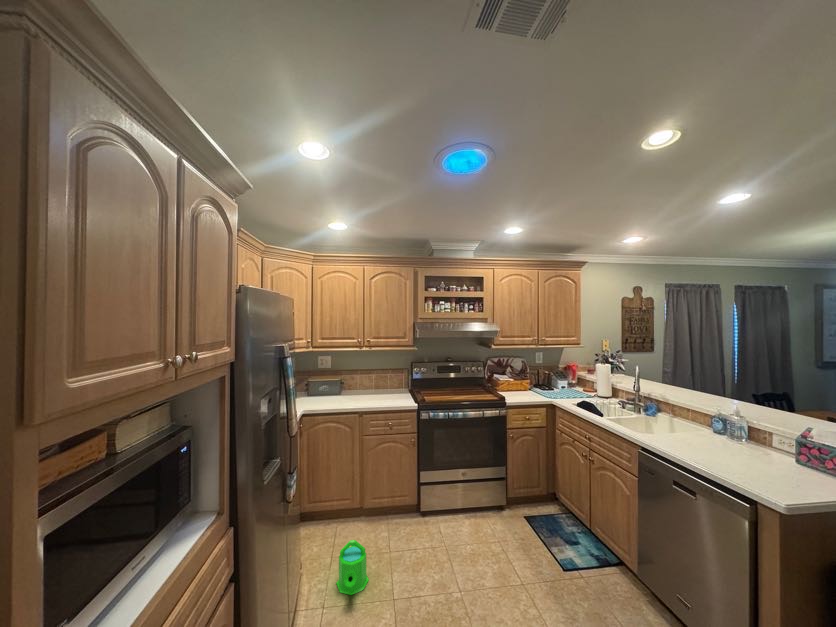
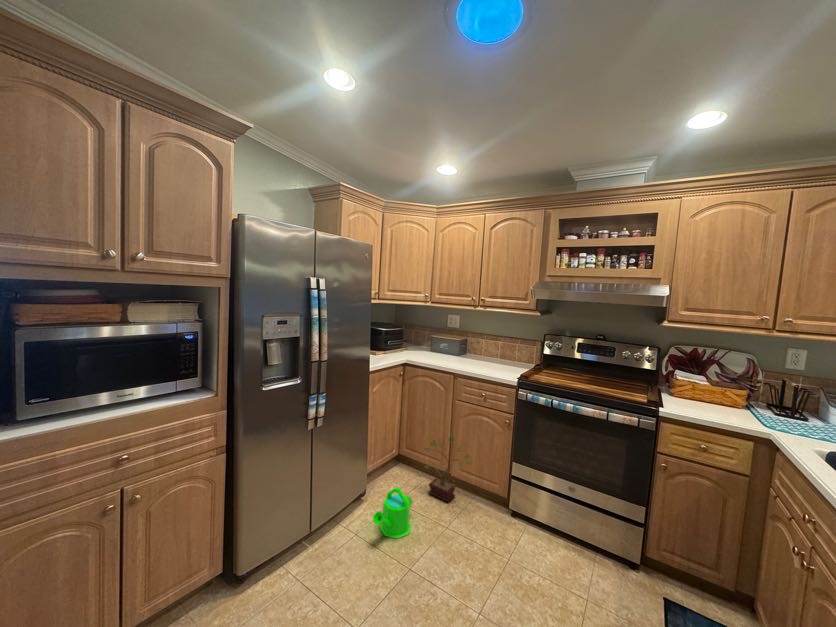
potted plant: none [342,468,398,535] -> present [425,435,472,502]

